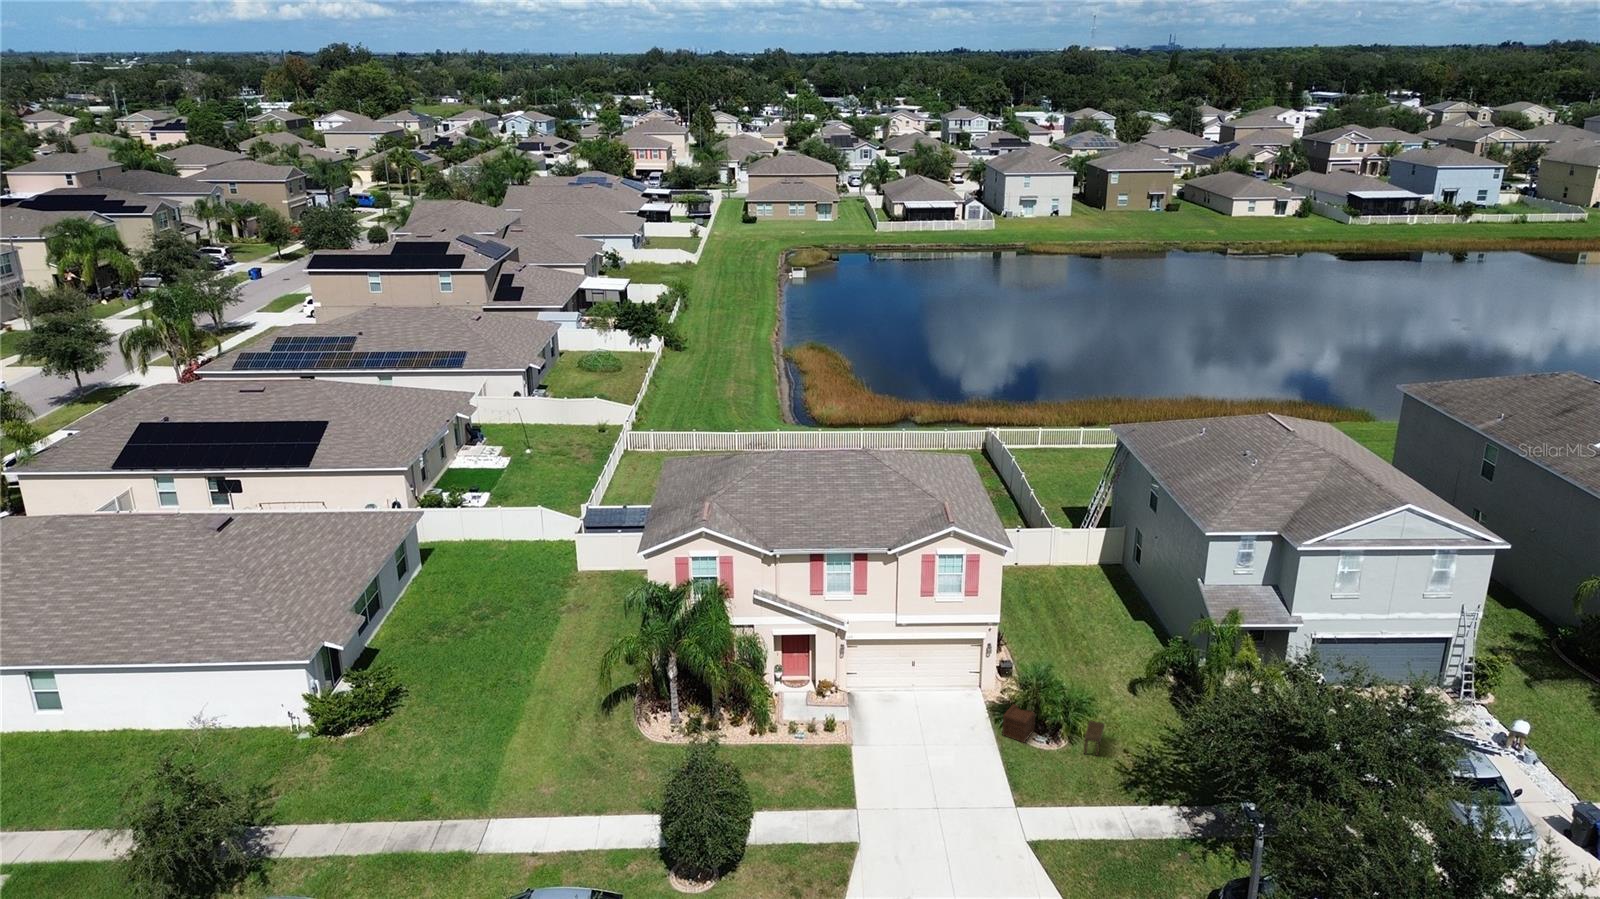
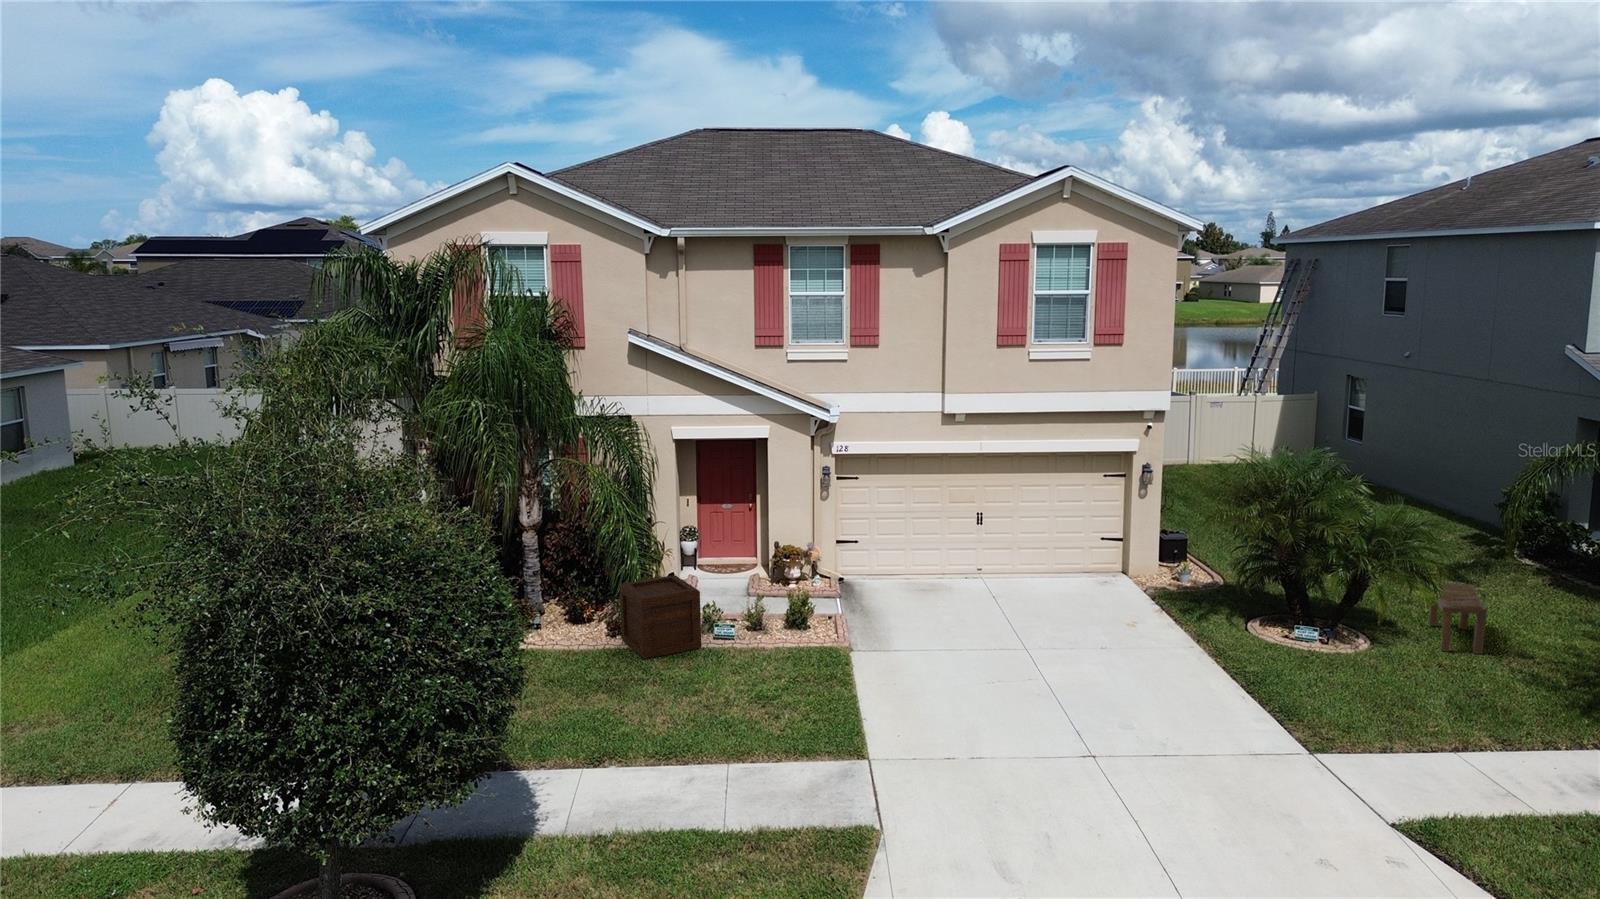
wooden crate: present [1002,704,1035,742] -> present [619,575,701,659]

